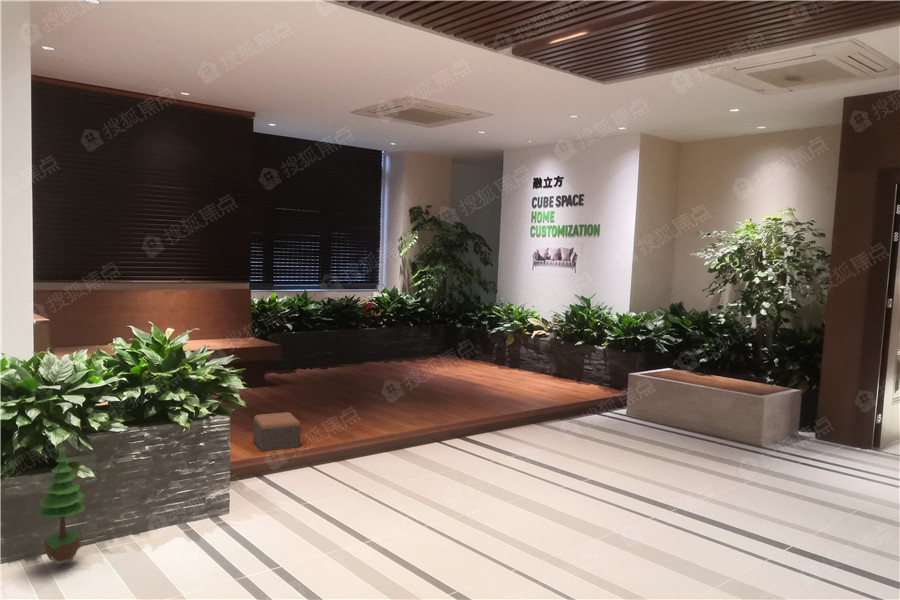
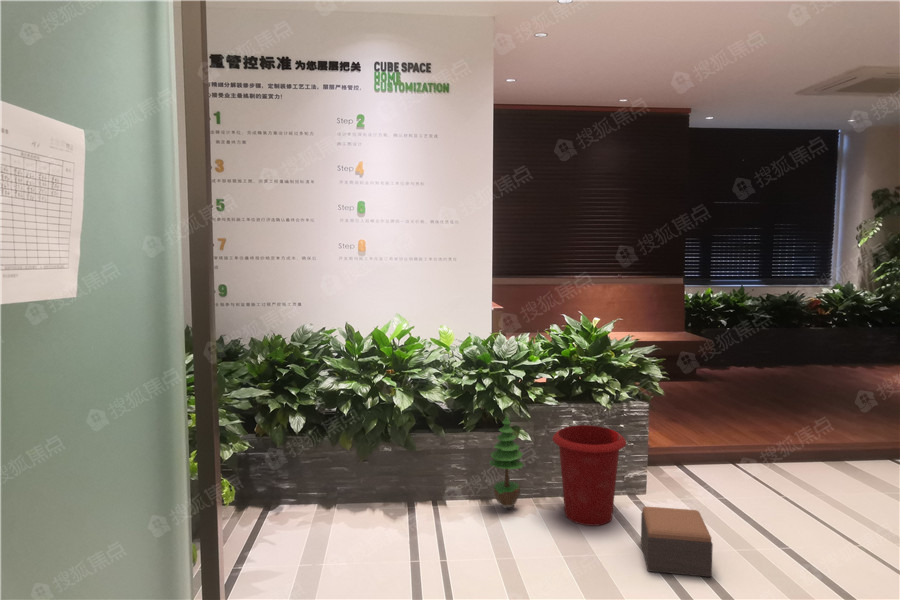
footstool: present [253,412,301,451] -> present [641,507,713,577]
waste bin: none [124,448,210,560] -> present [553,425,626,526]

